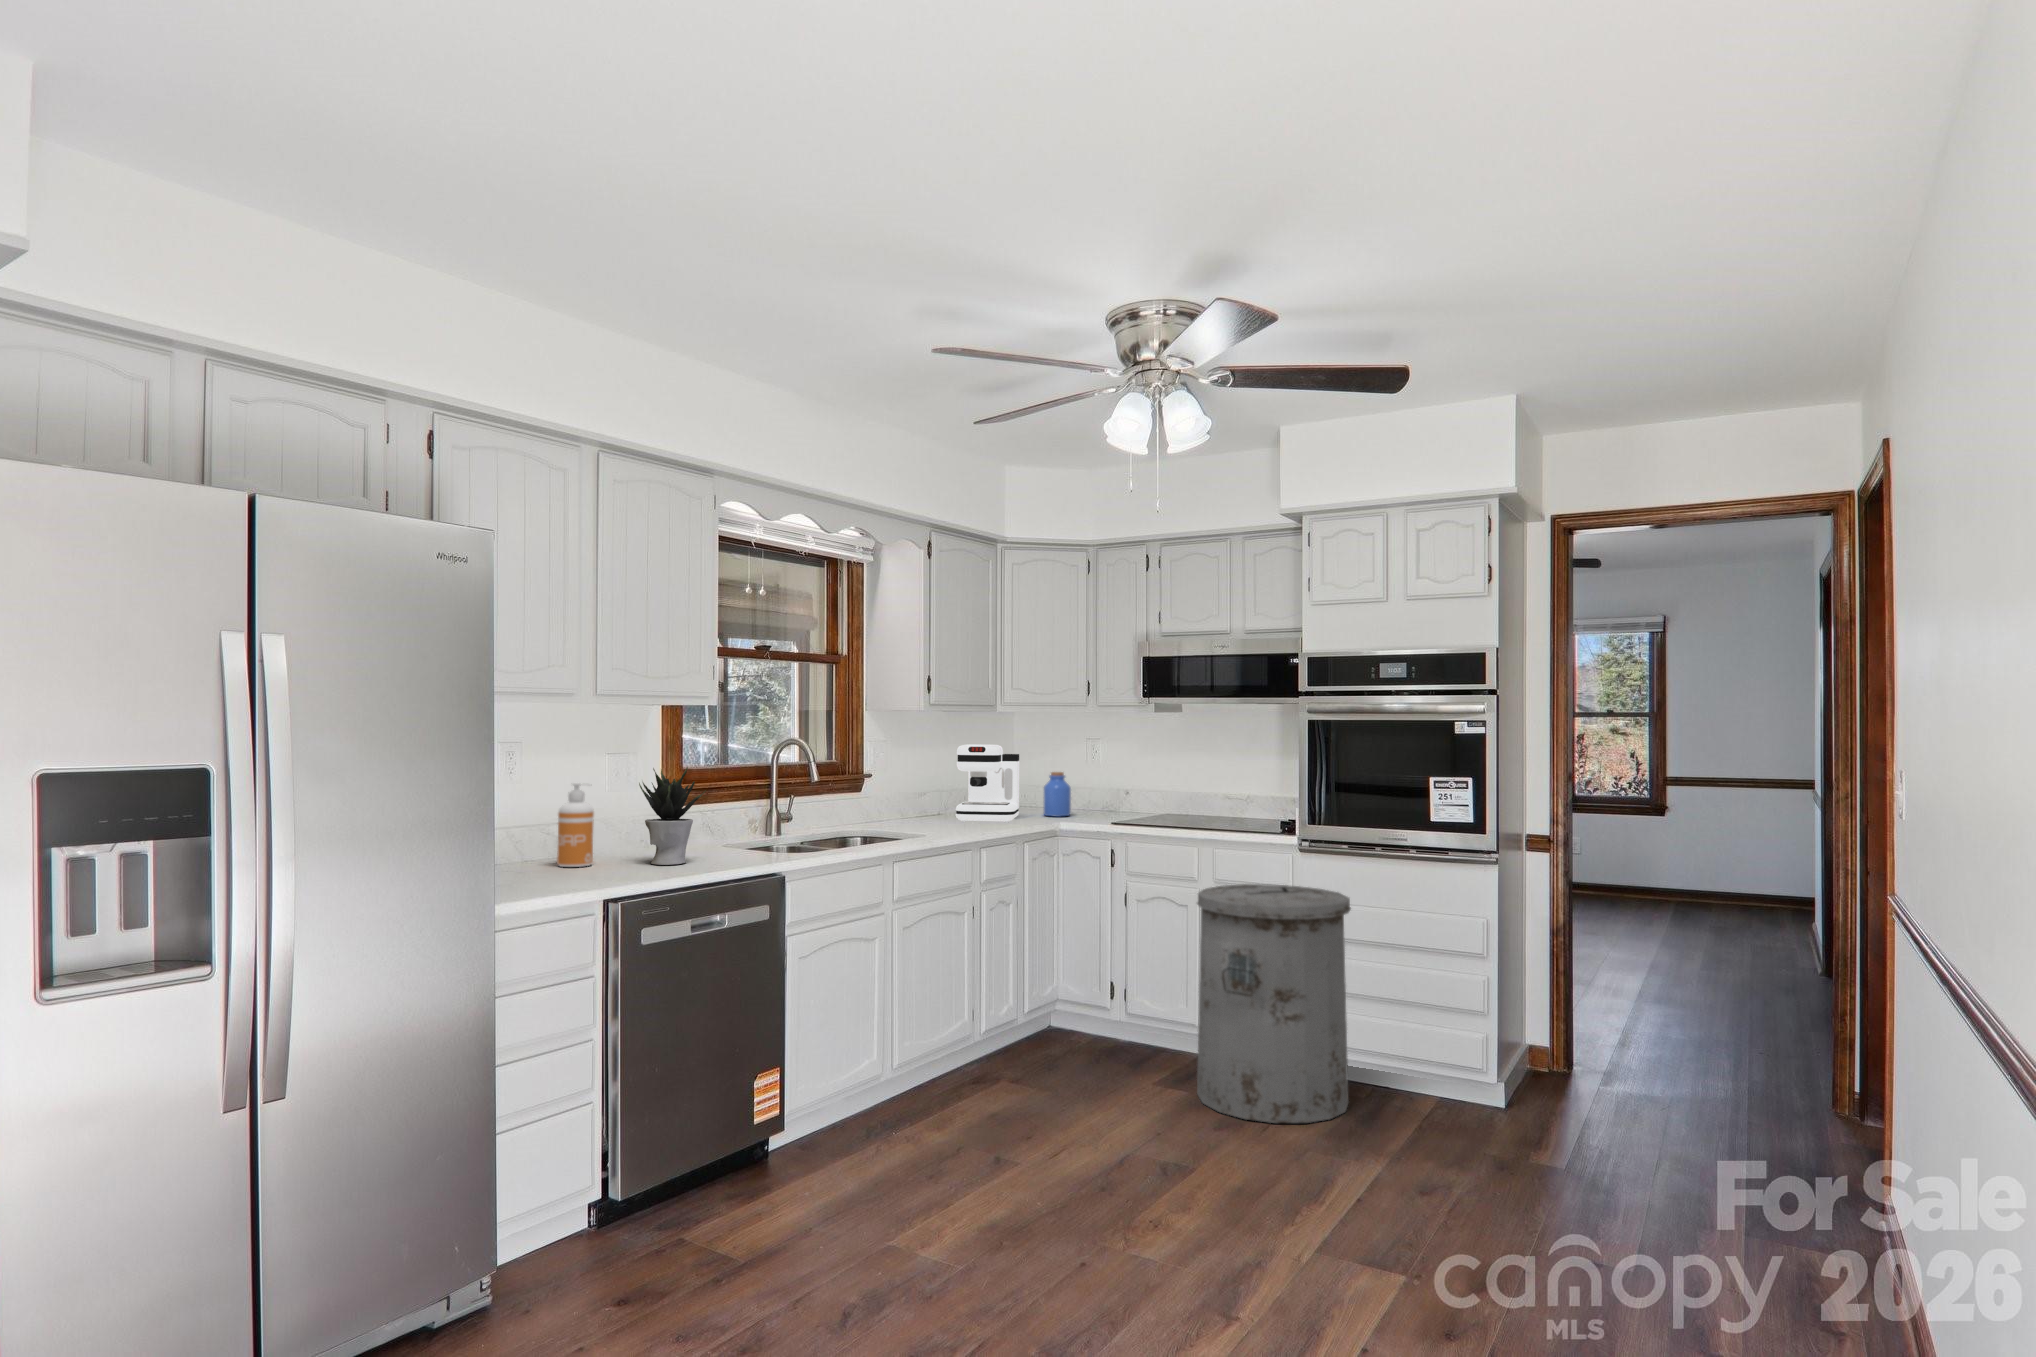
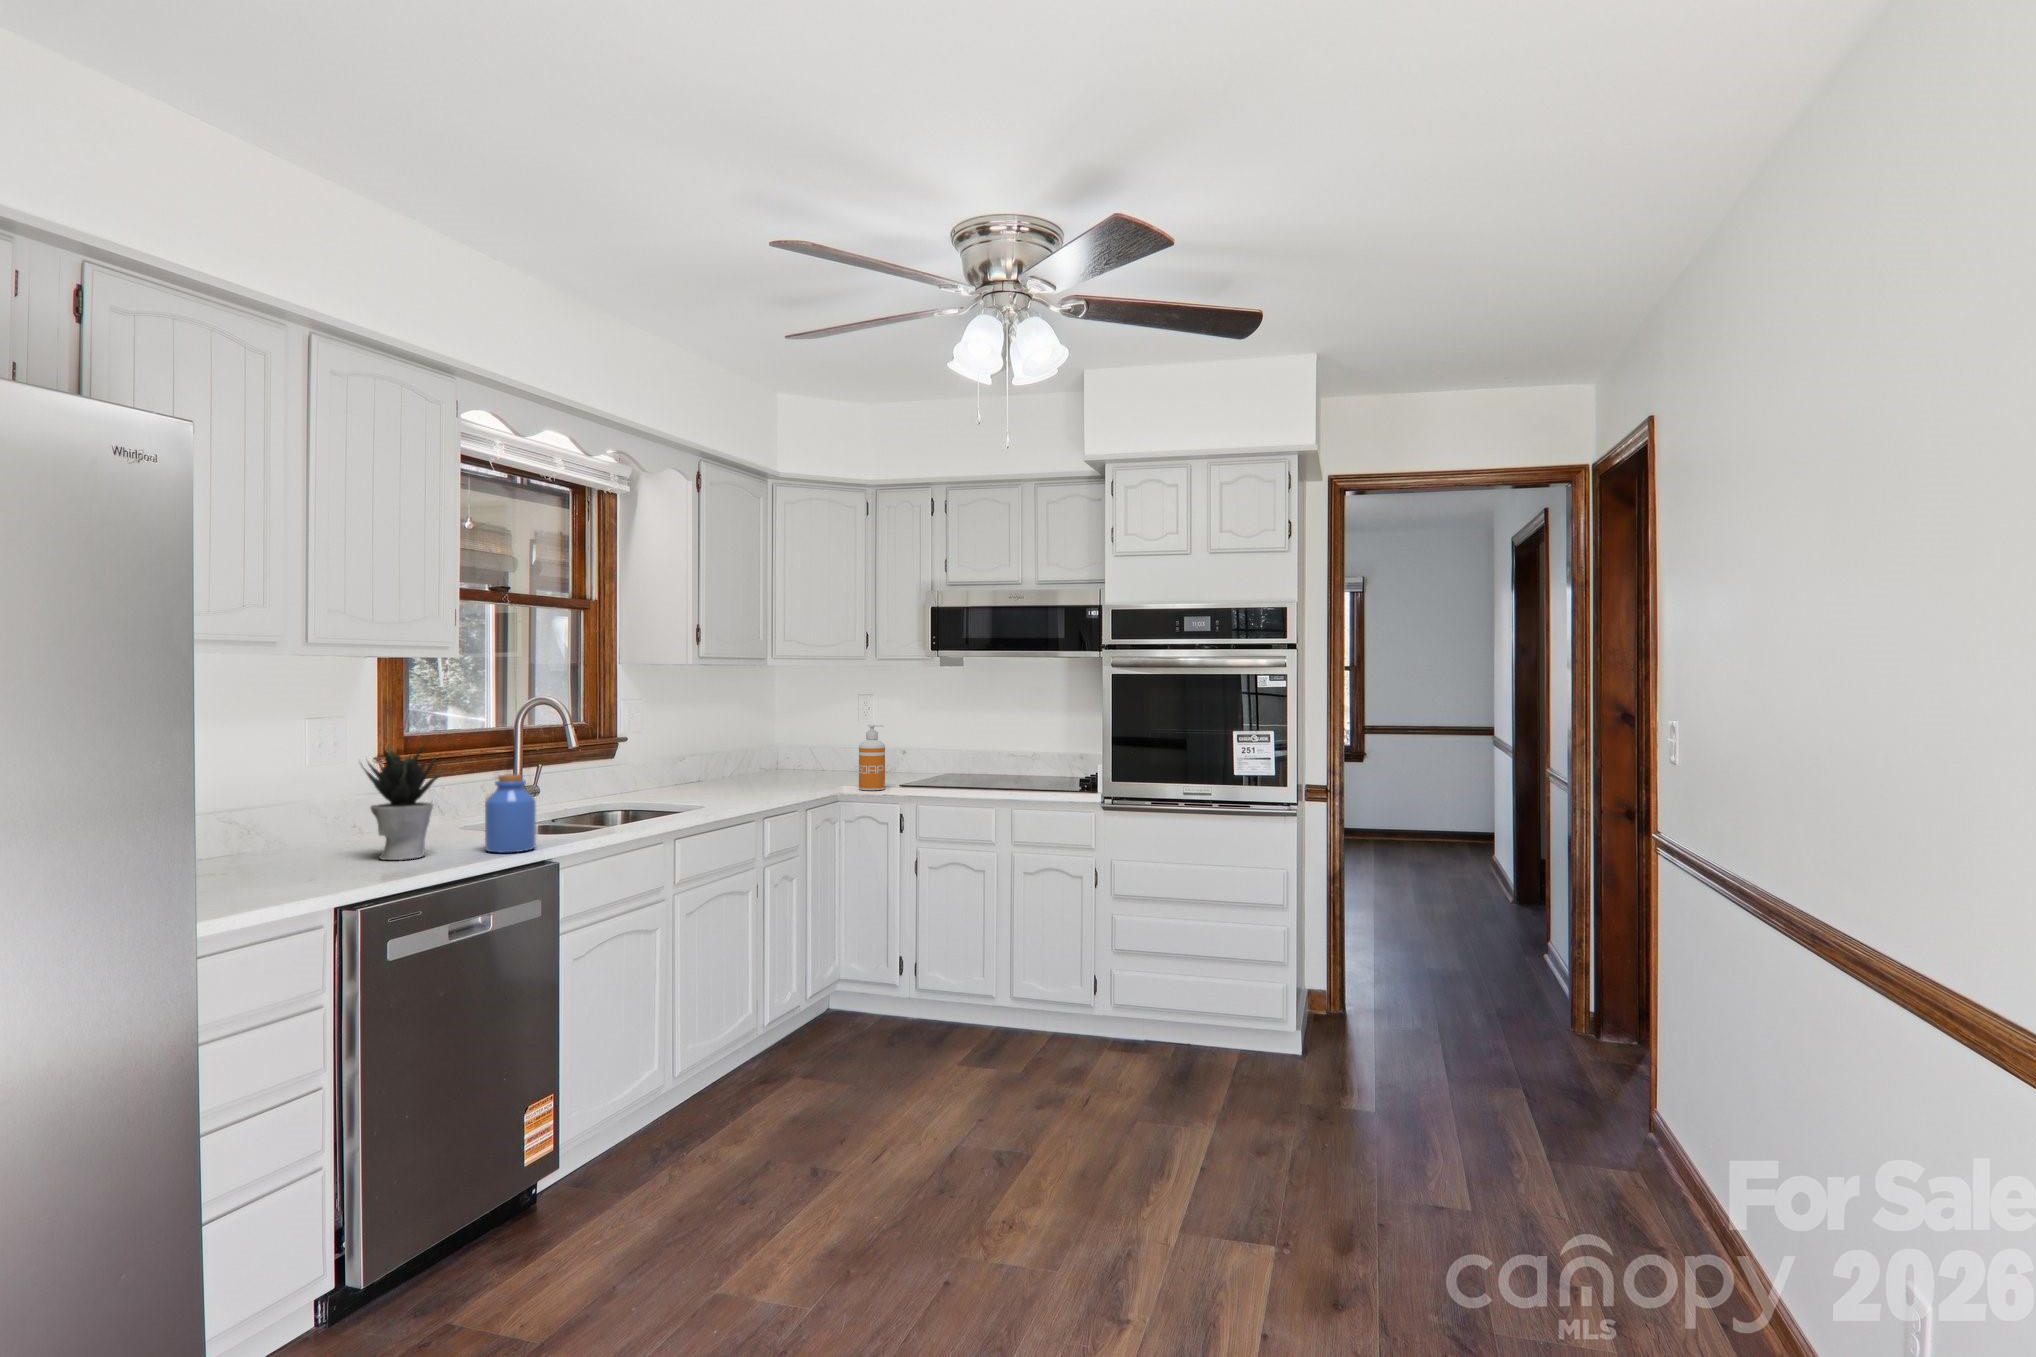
coffee maker: present [956,745,1019,823] -> none [724,702,793,789]
jar: present [1043,772,1071,817] -> present [485,774,536,853]
soap dispenser: present [557,783,594,867] -> present [859,725,885,790]
trash can: present [1197,884,1351,1123] -> none [1003,846,1160,1094]

